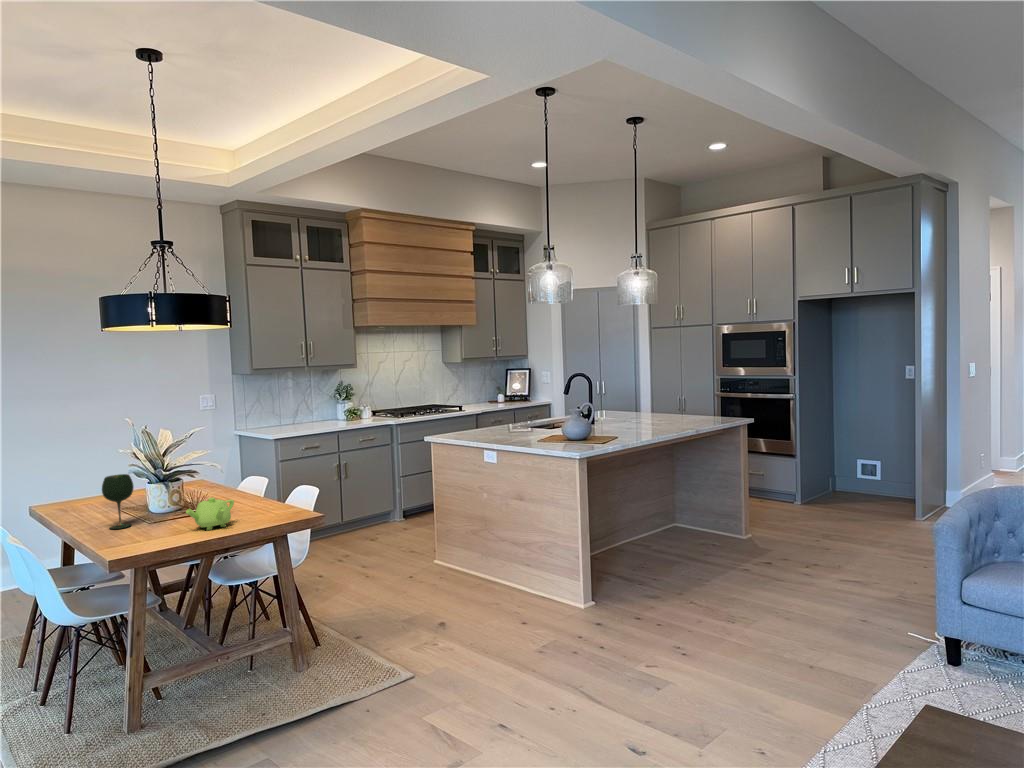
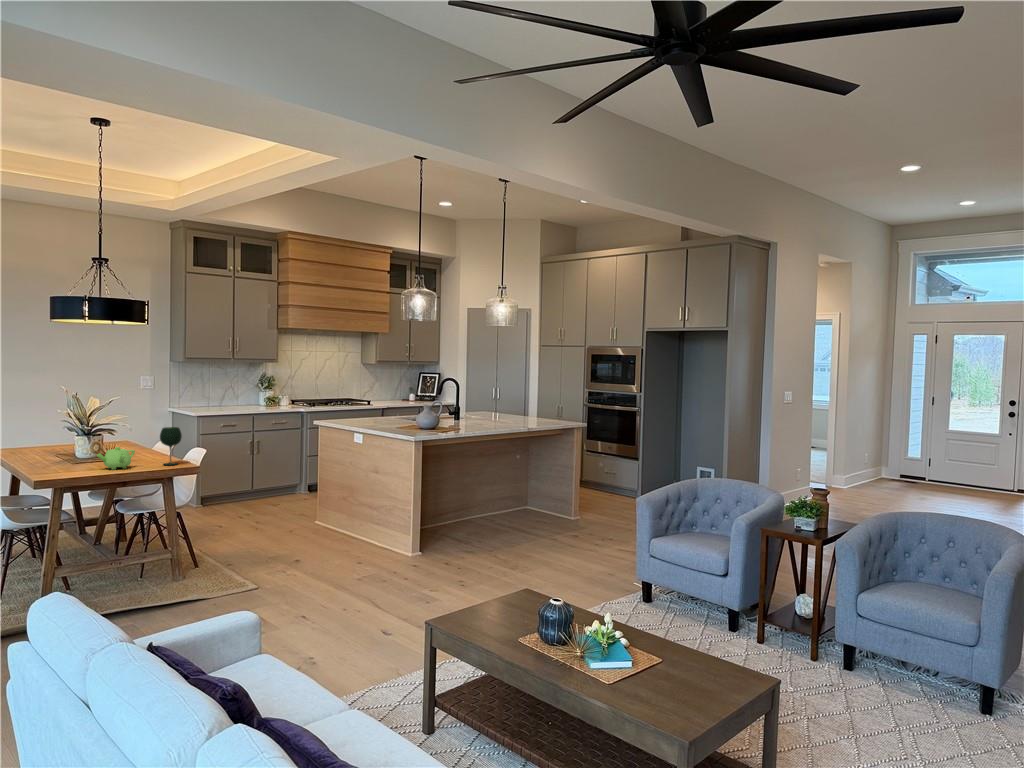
wine glass: present [102,474,133,529] -> present [160,427,182,465]

